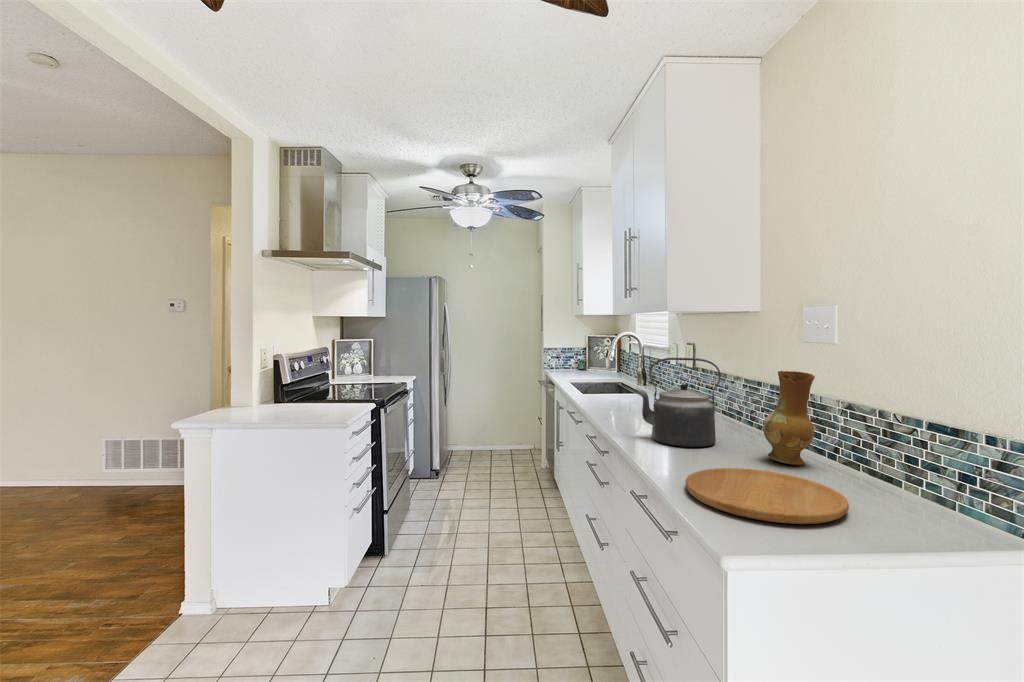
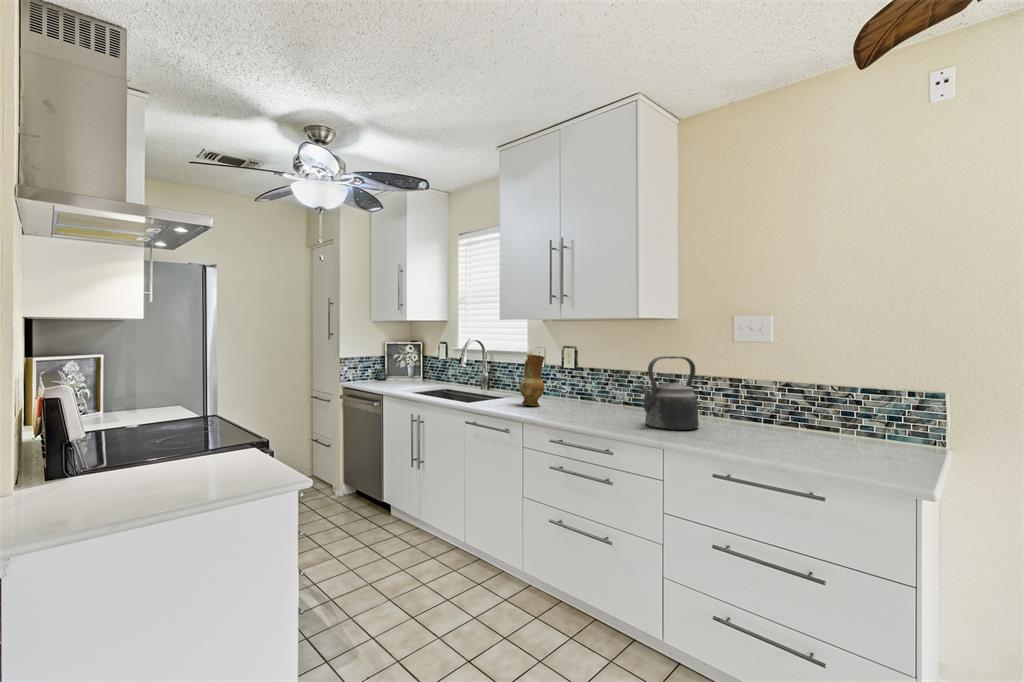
ceramic jug: present [763,371,815,466] -> present [519,355,545,406]
cutting board: present [686,468,849,524] -> none [771,435,896,463]

